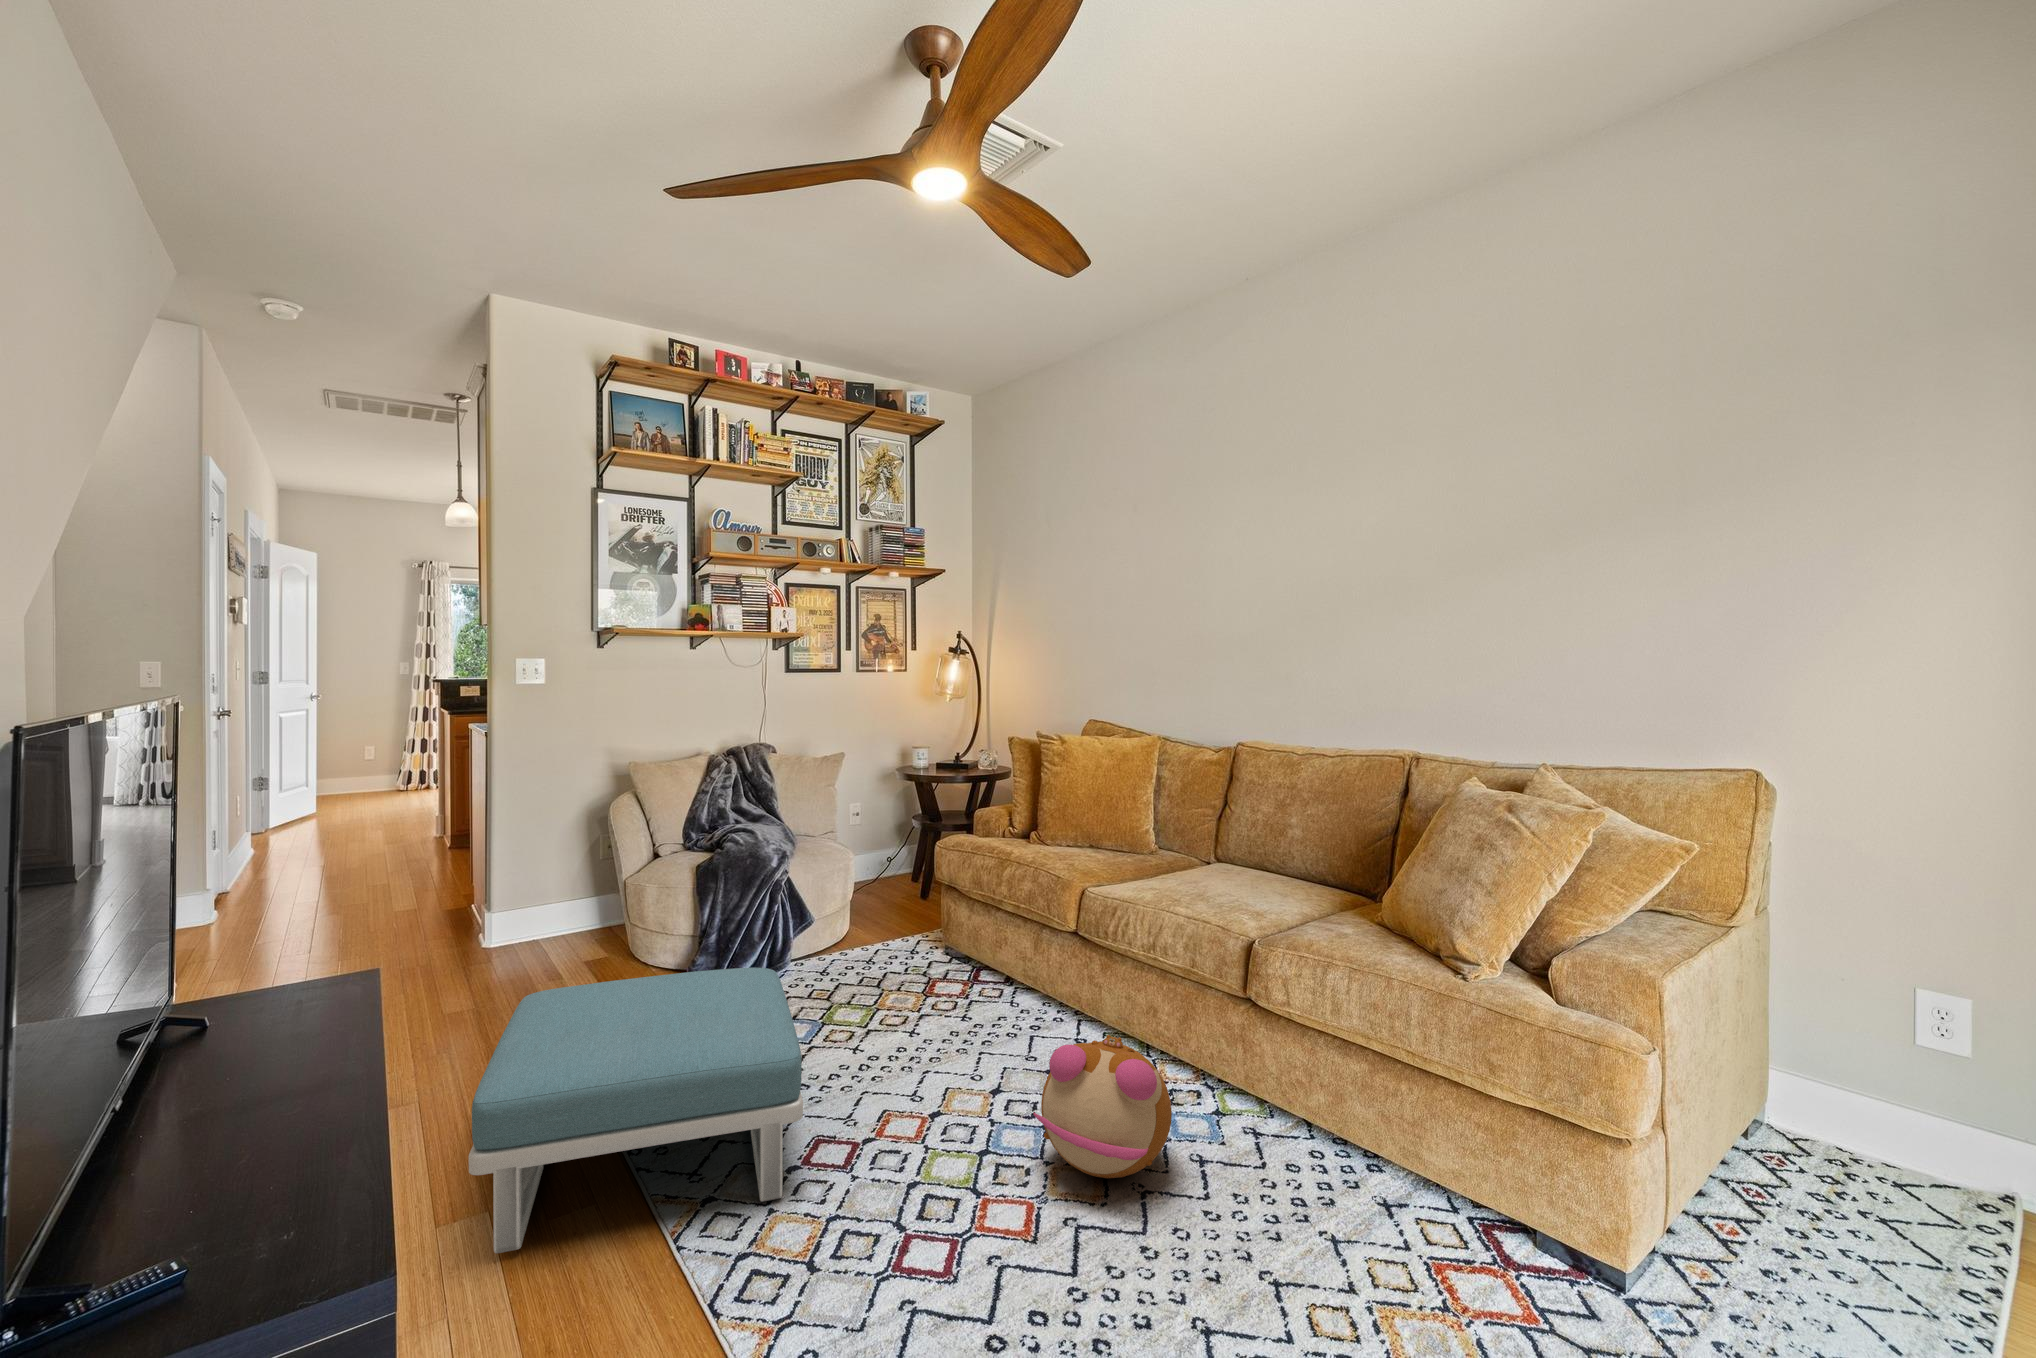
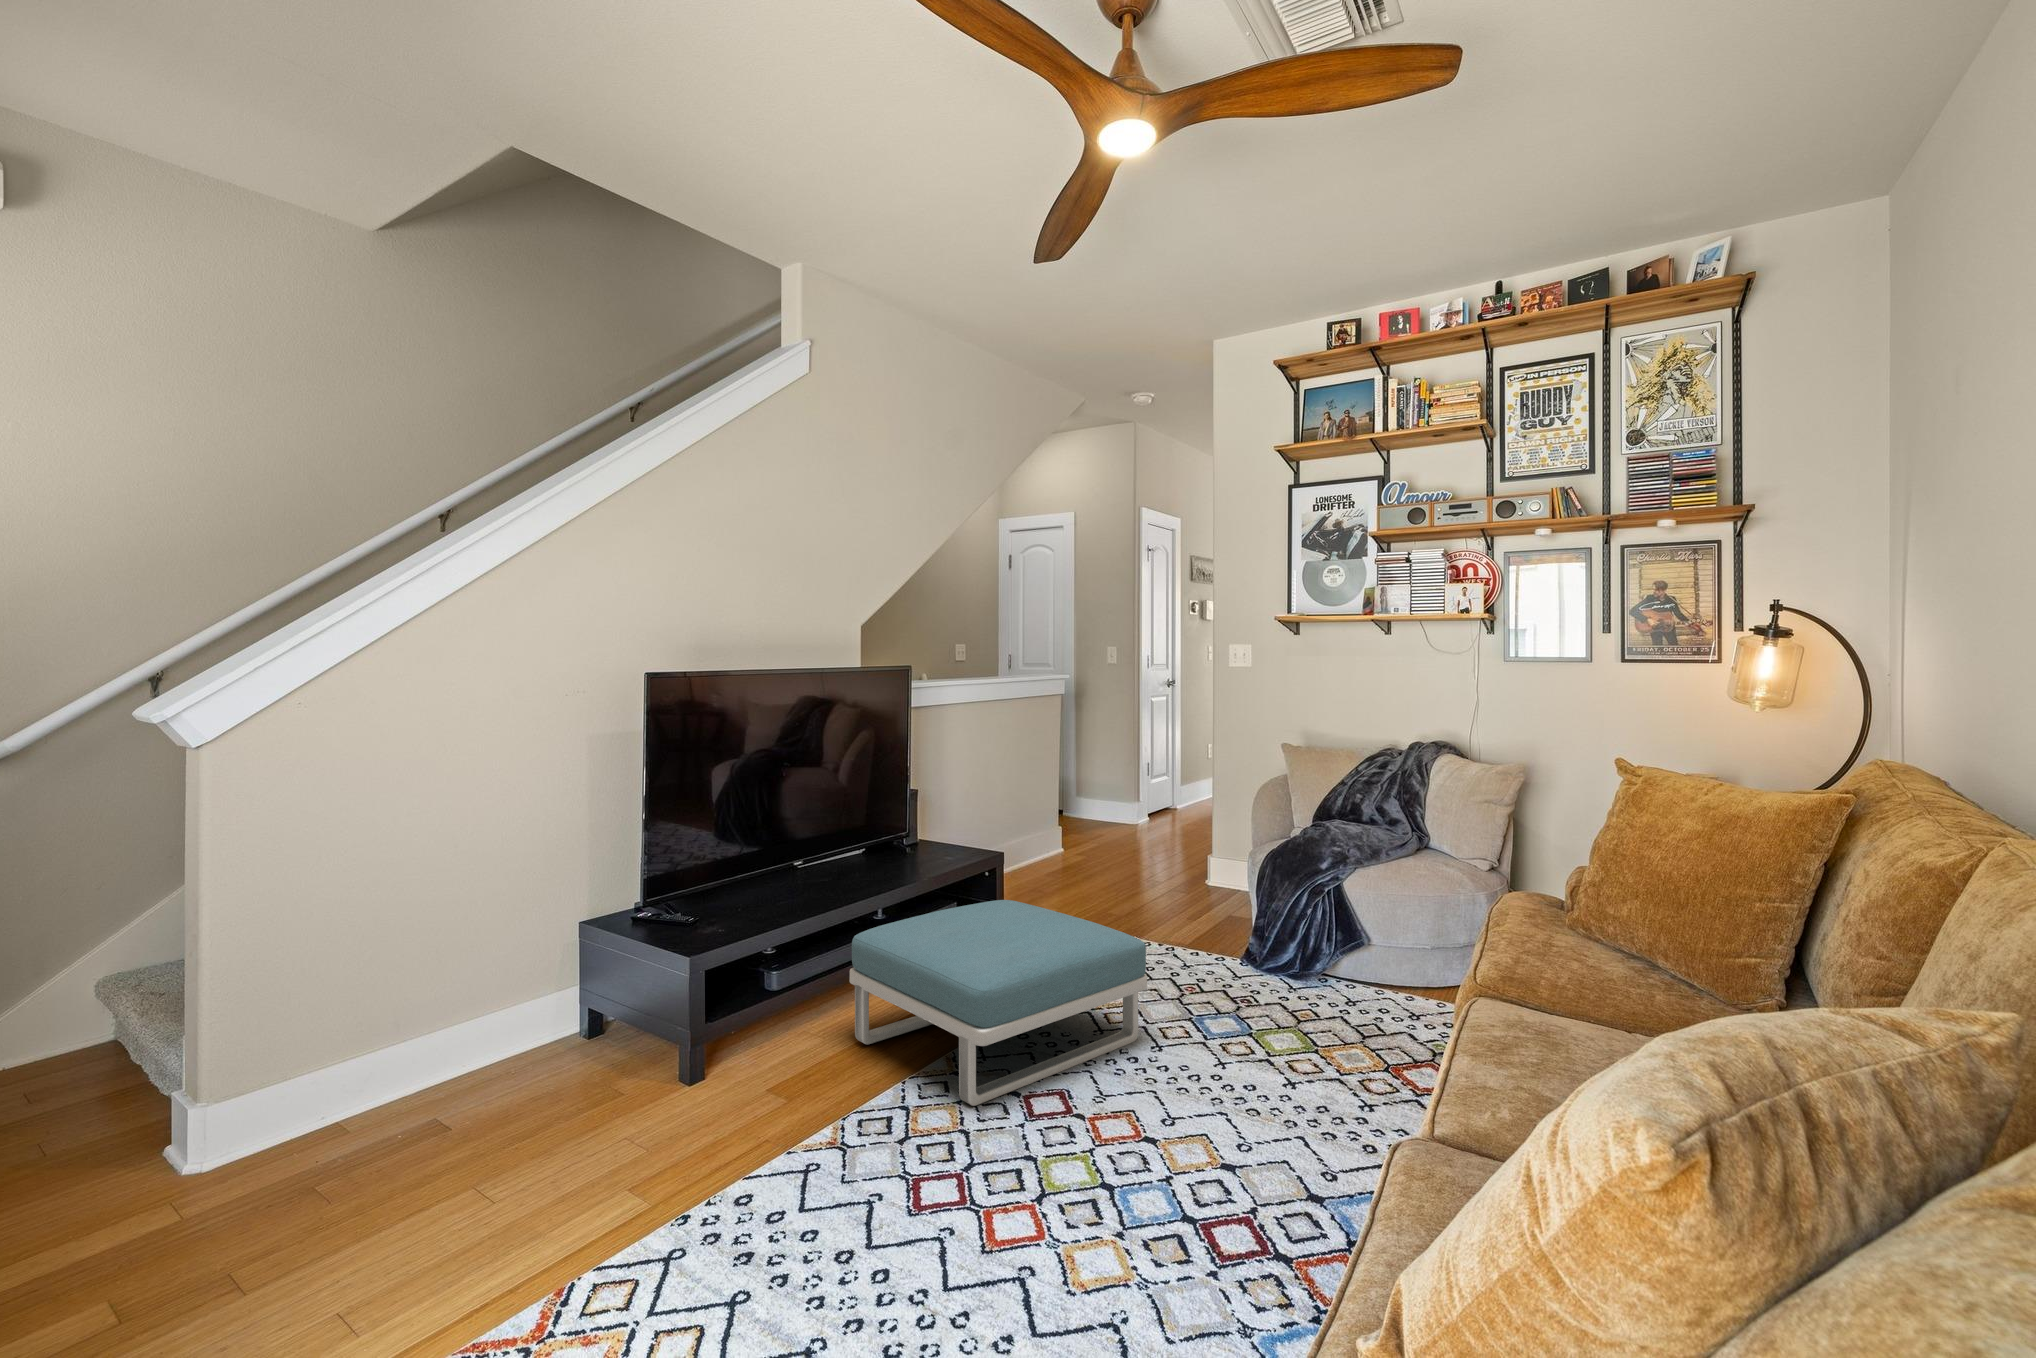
plush toy: present [1034,1035,1172,1178] -> none [1066,1086,1227,1282]

